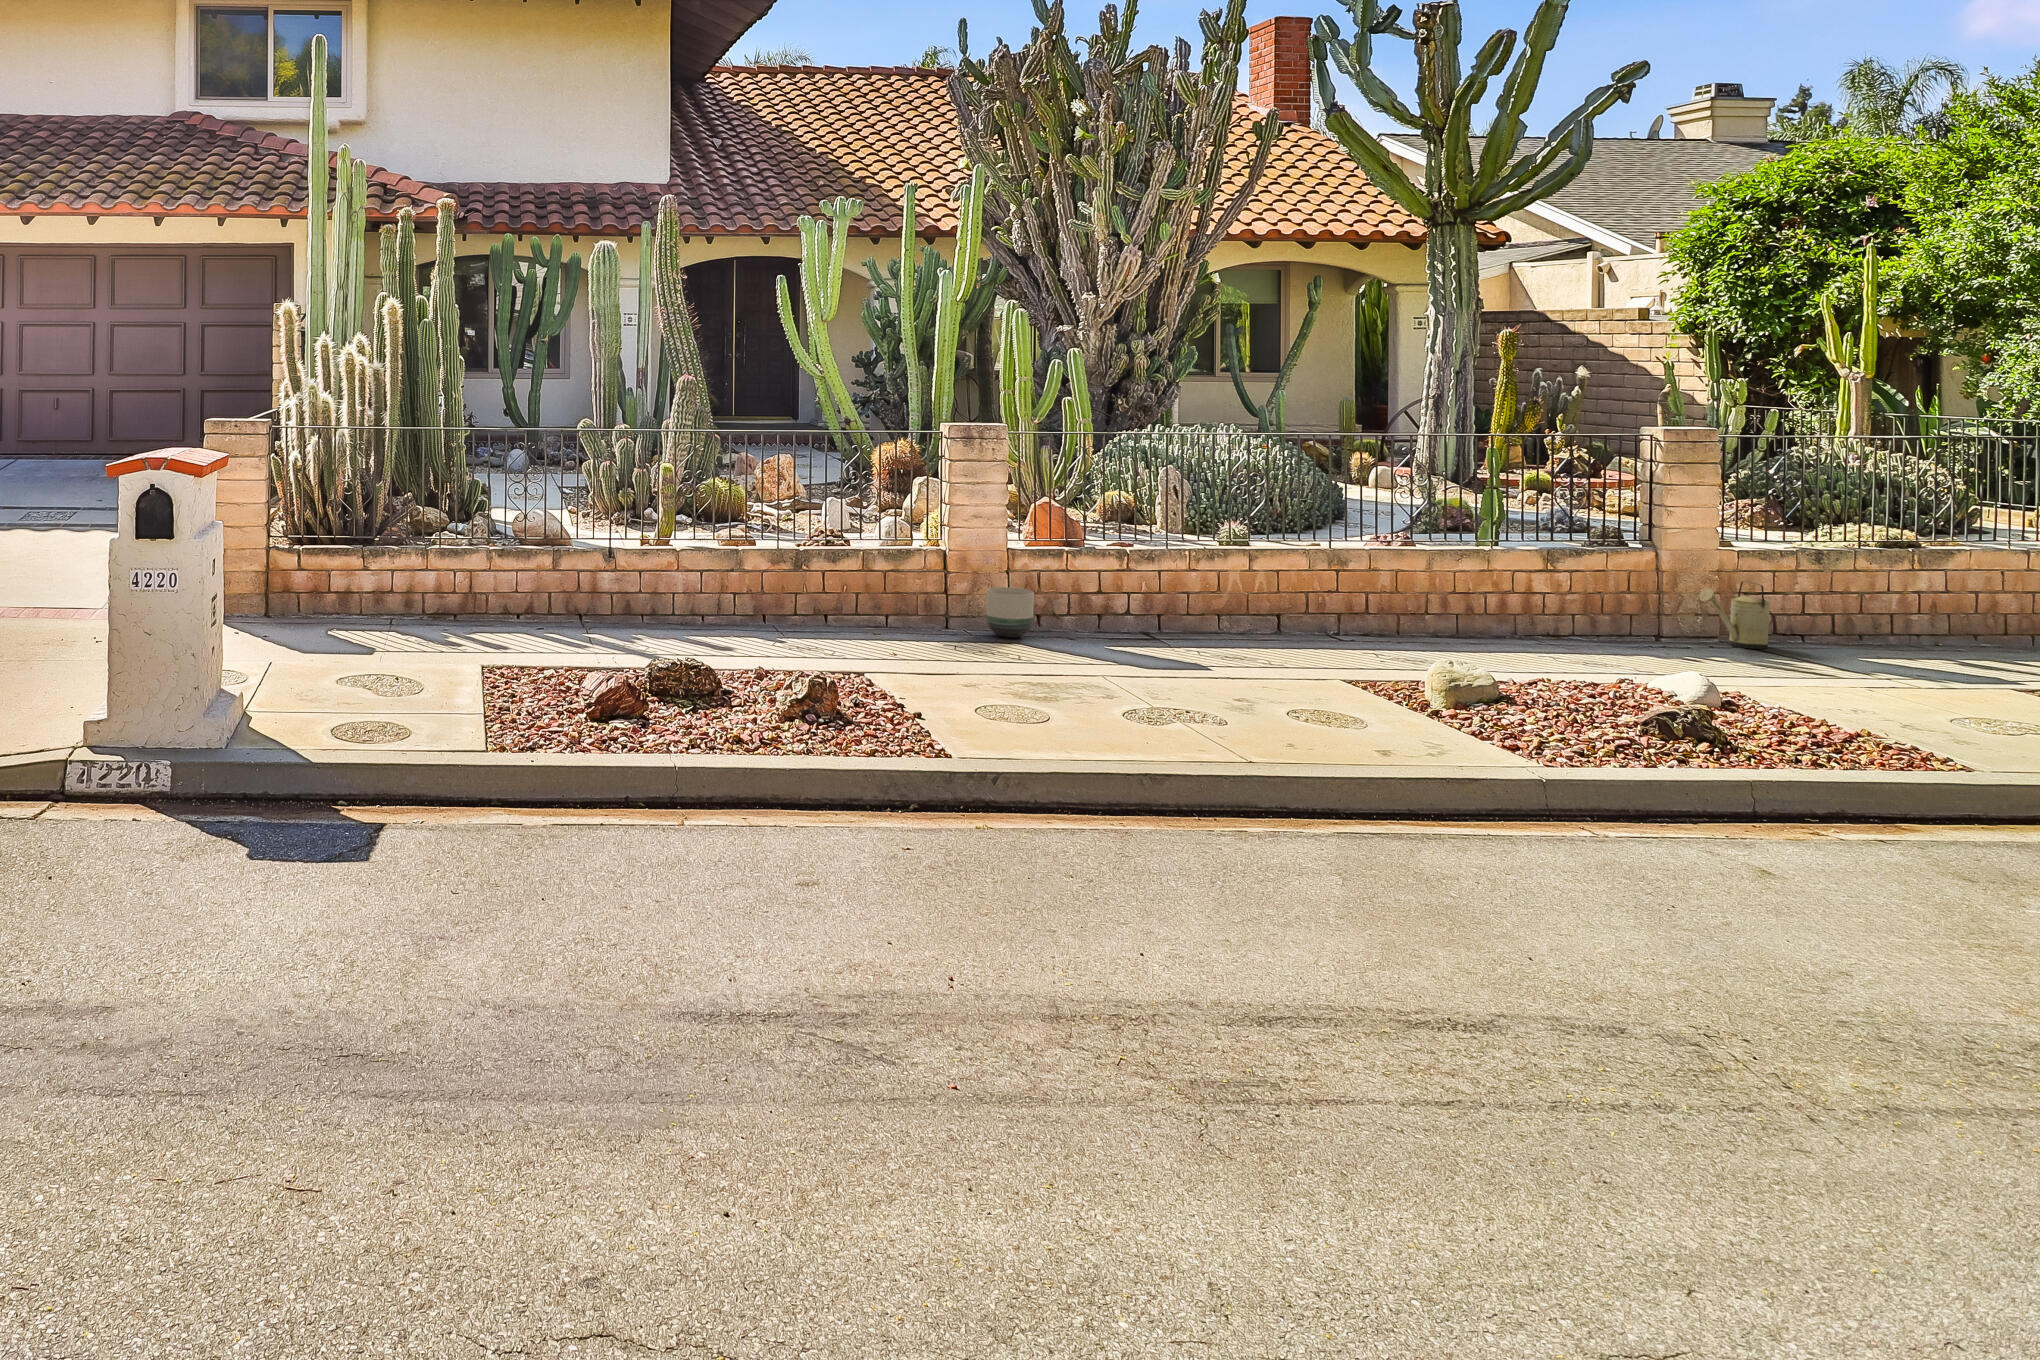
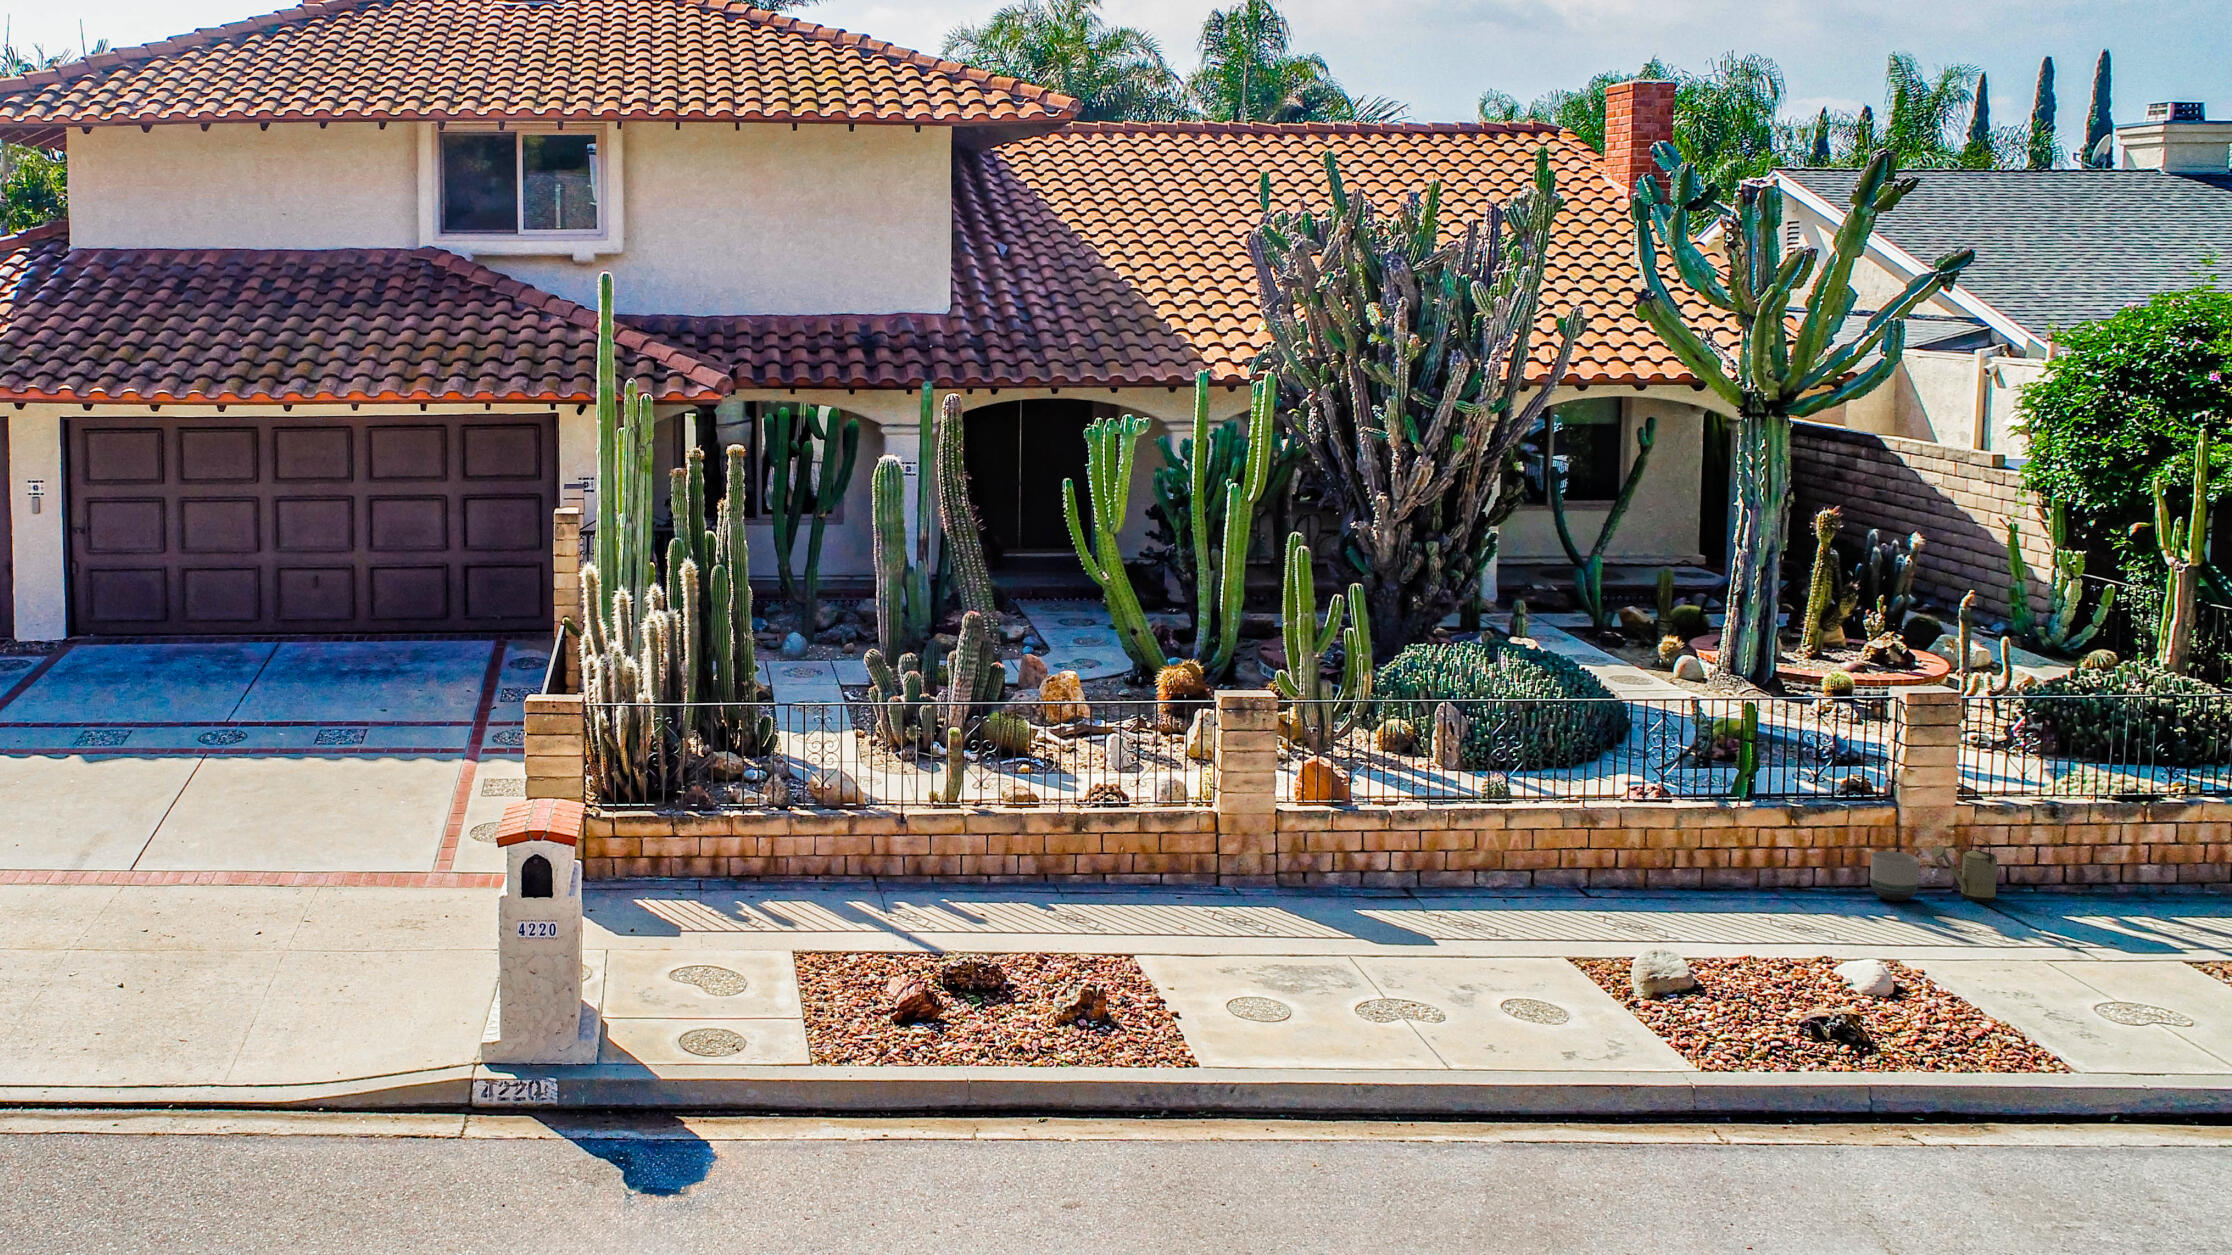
planter: present [986,587,1034,638] -> present [1870,851,1919,901]

